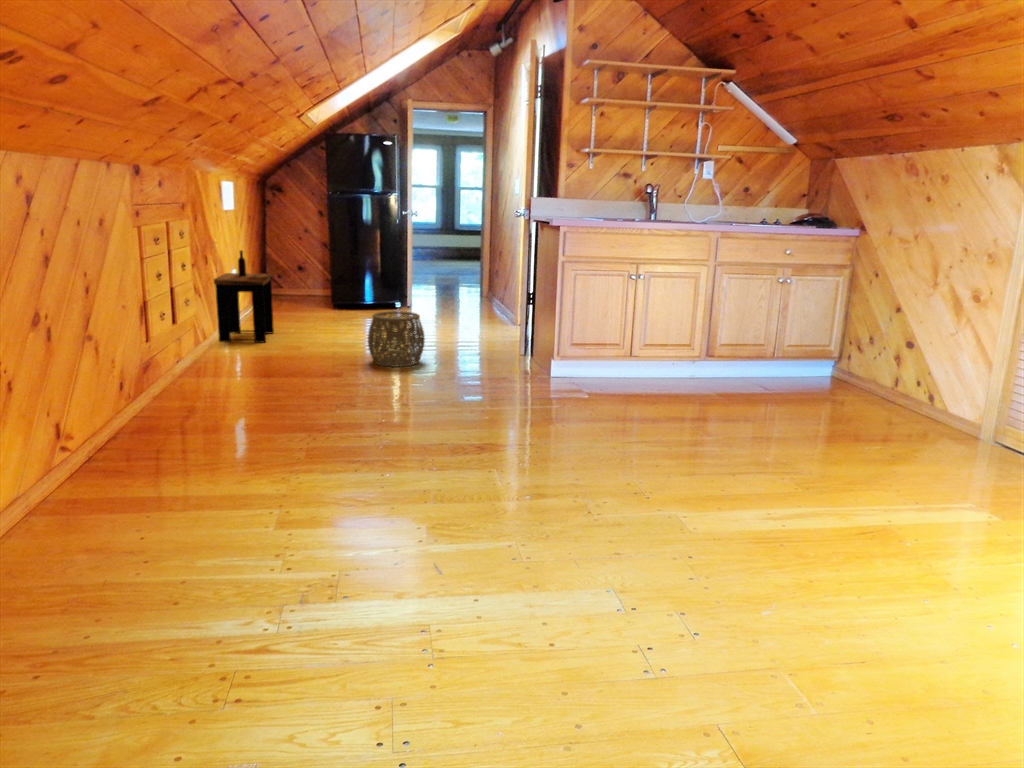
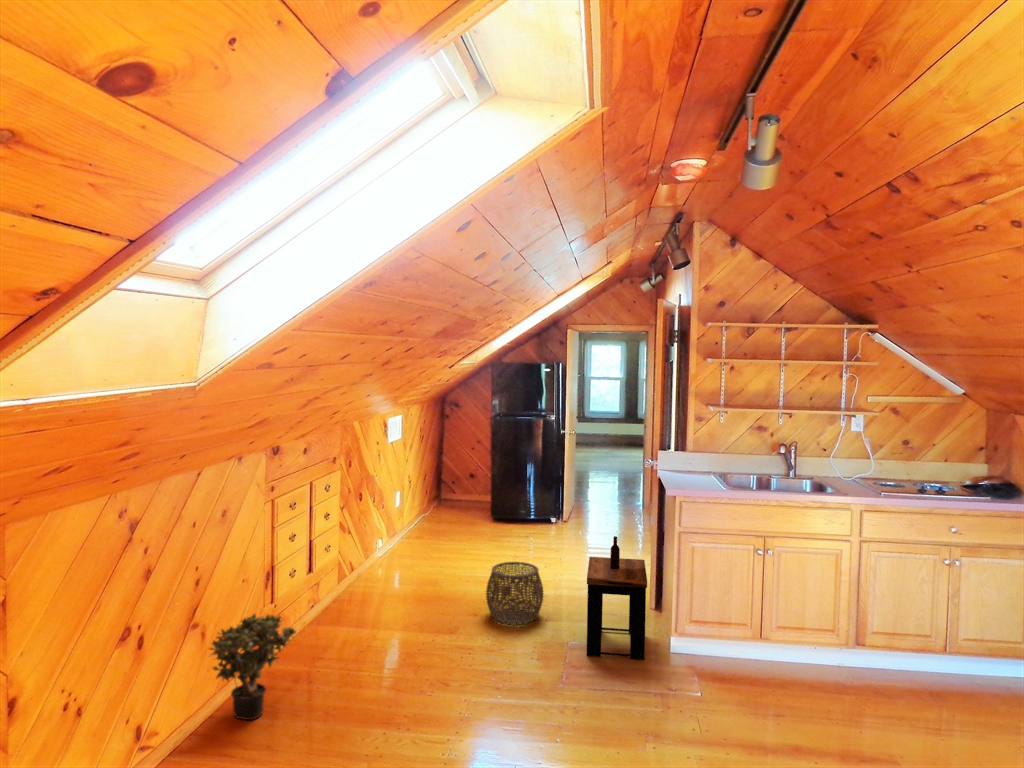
side table: present [214,251,274,342] -> present [587,536,647,660]
potted plant: none [111,326,205,435] -> present [210,614,296,720]

